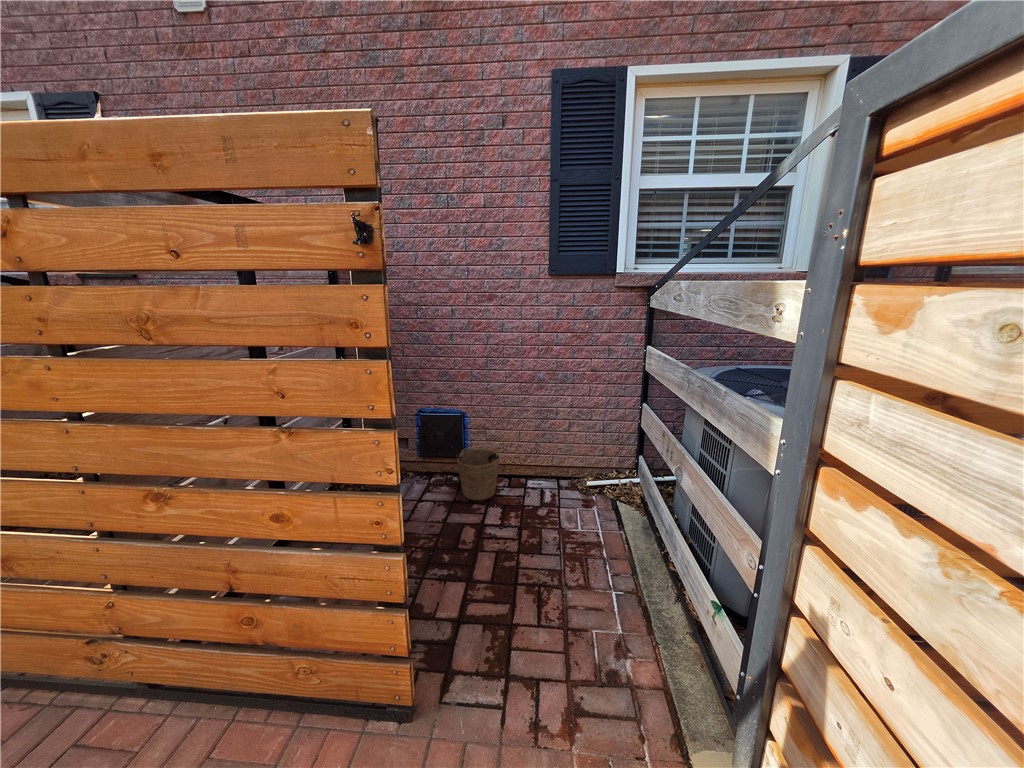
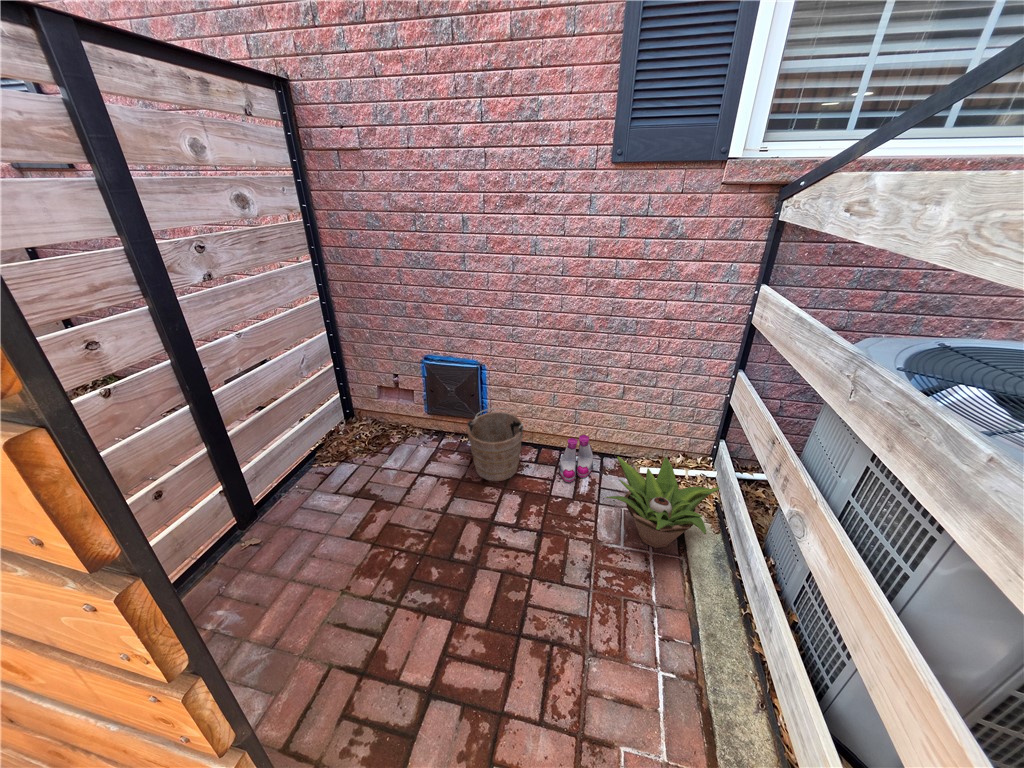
boots: none [527,460,552,497] -> present [559,435,593,482]
decorative plant: none [565,467,641,528] -> present [605,456,720,548]

